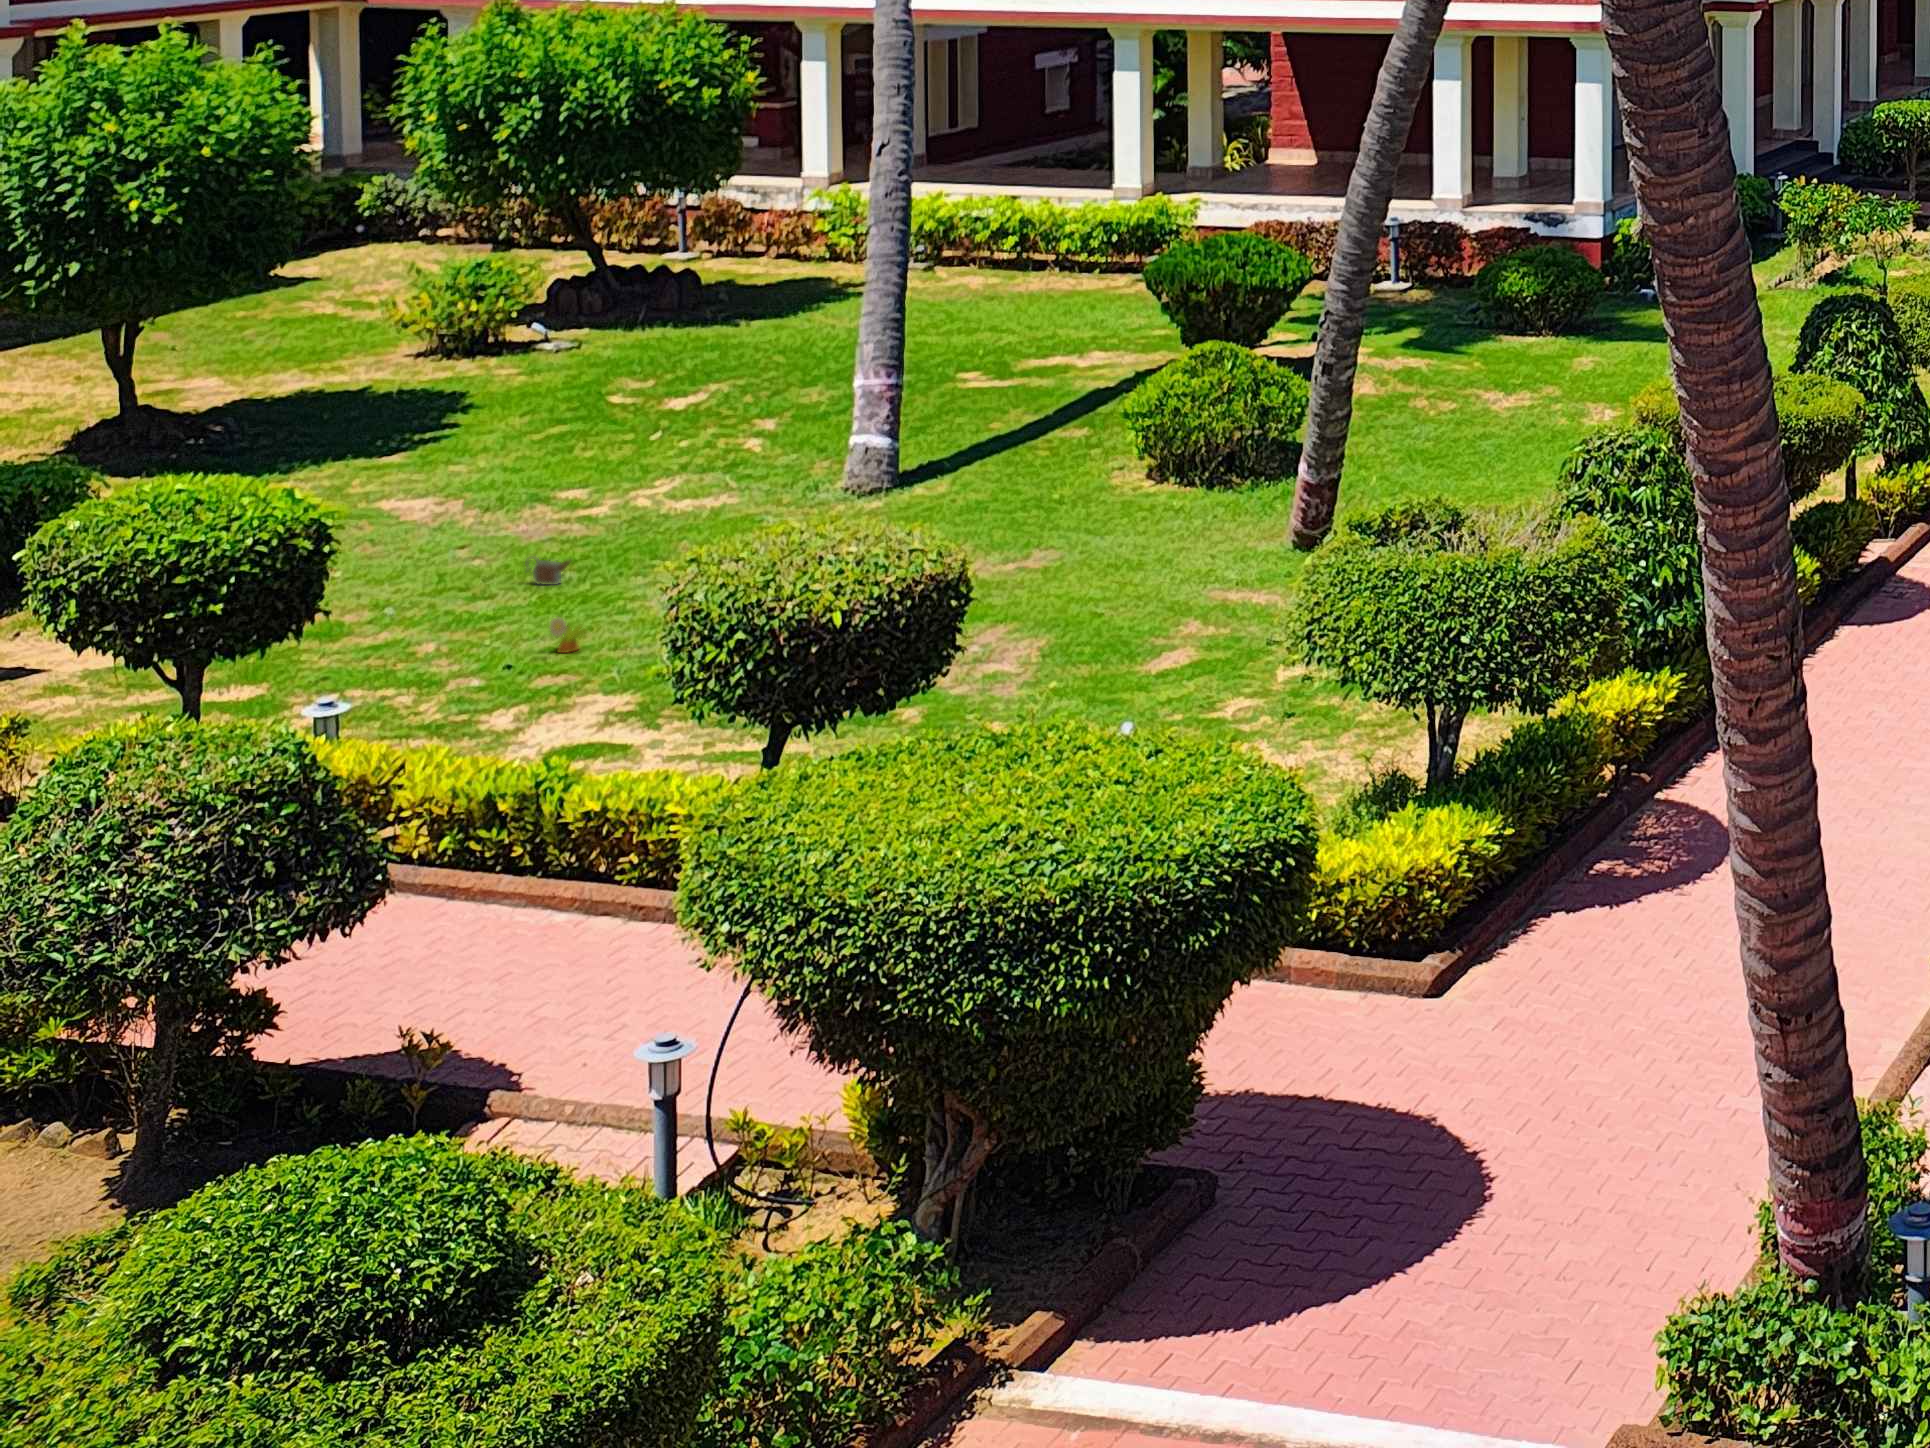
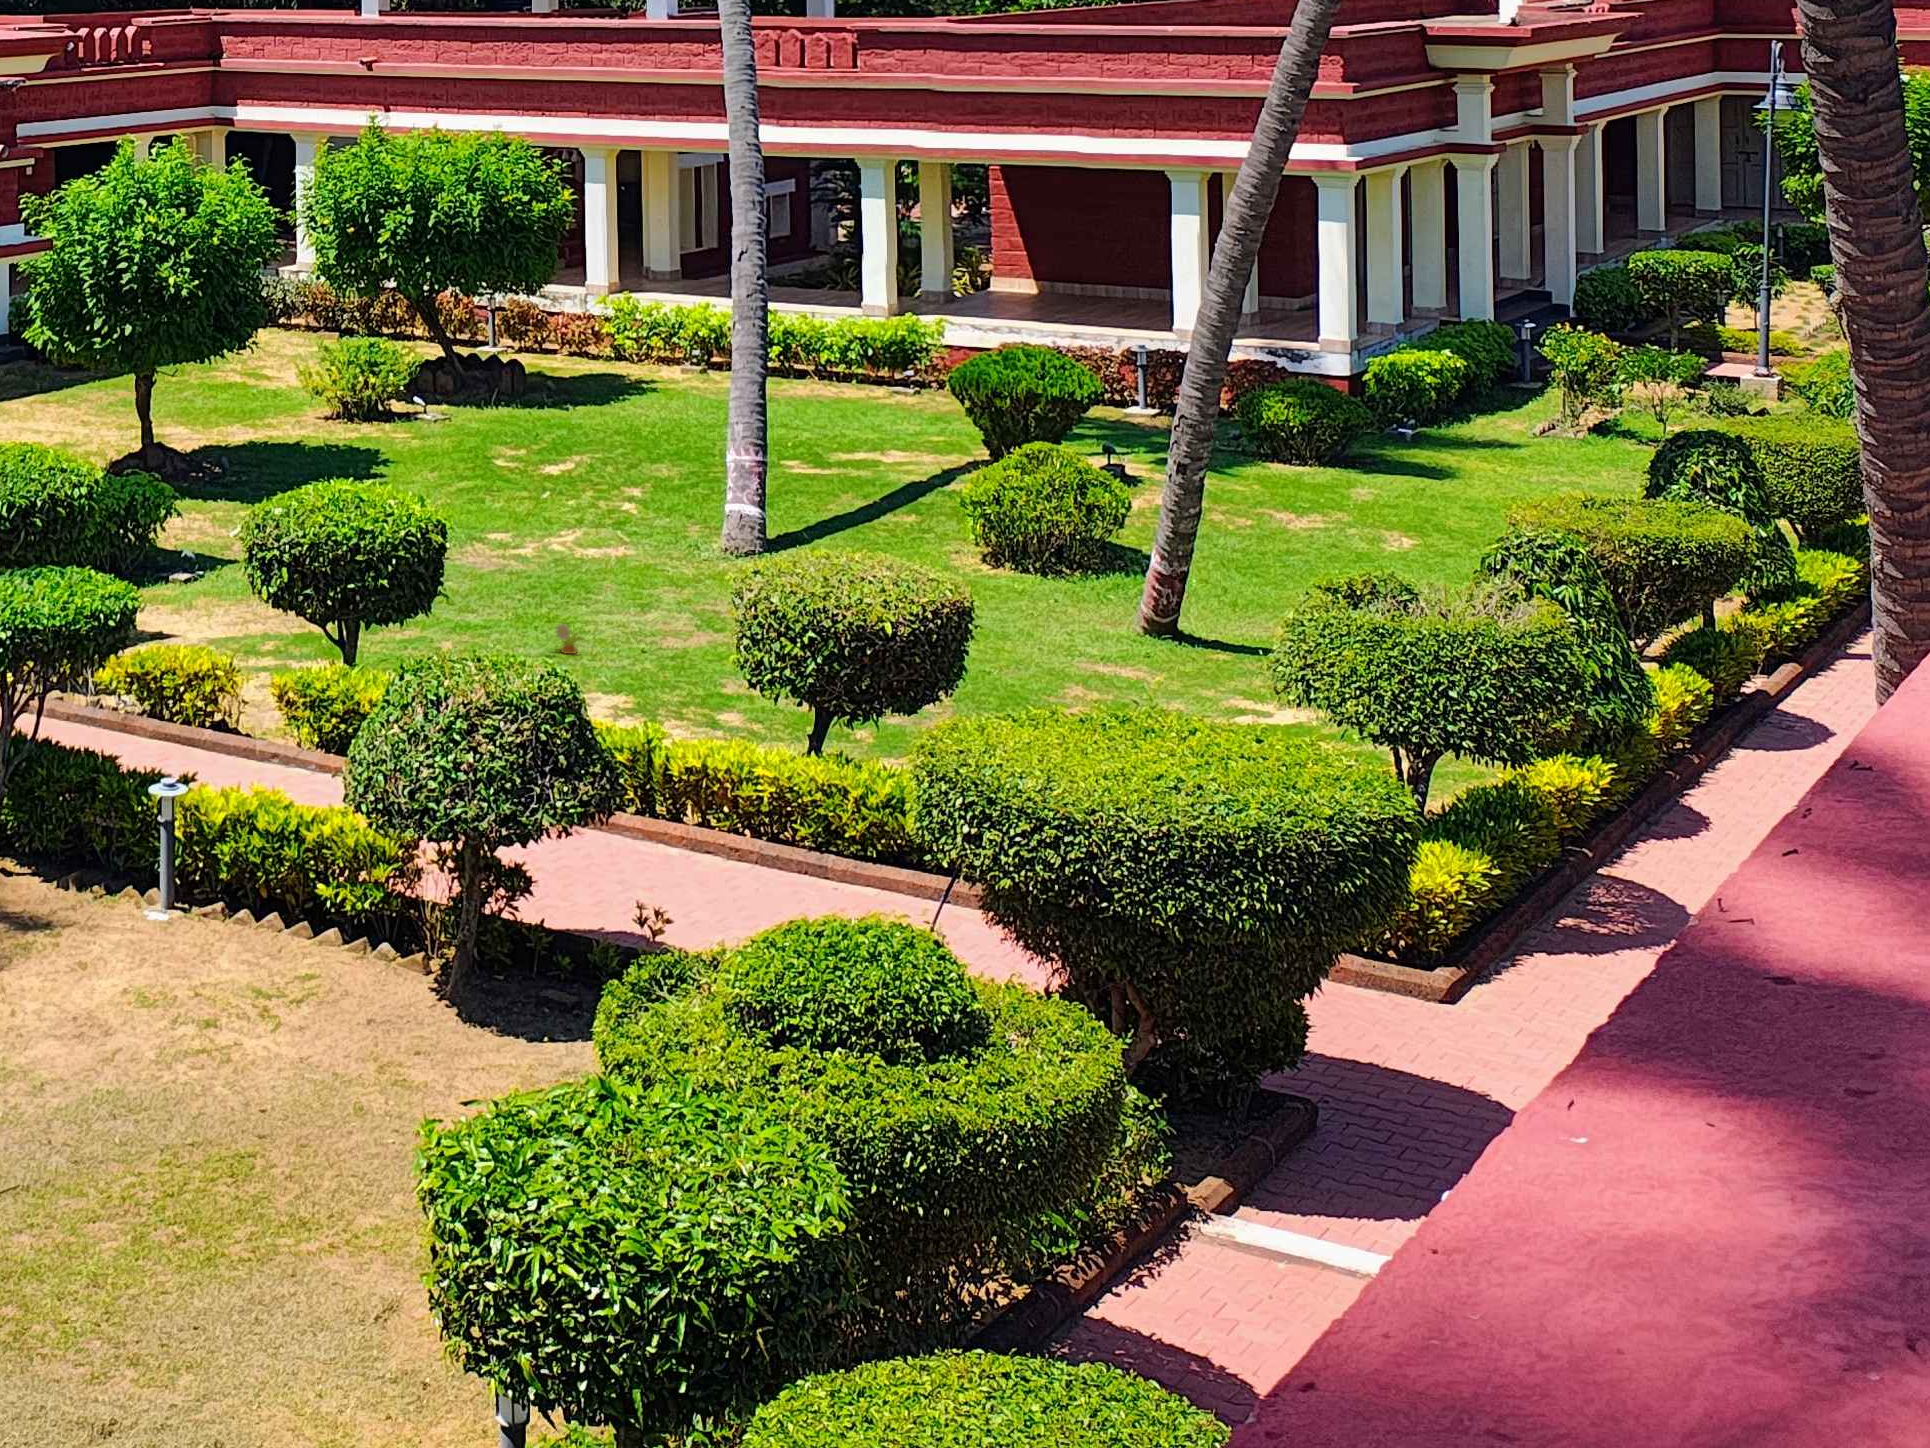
watering can: present [526,557,571,585] -> none [508,576,546,602]

